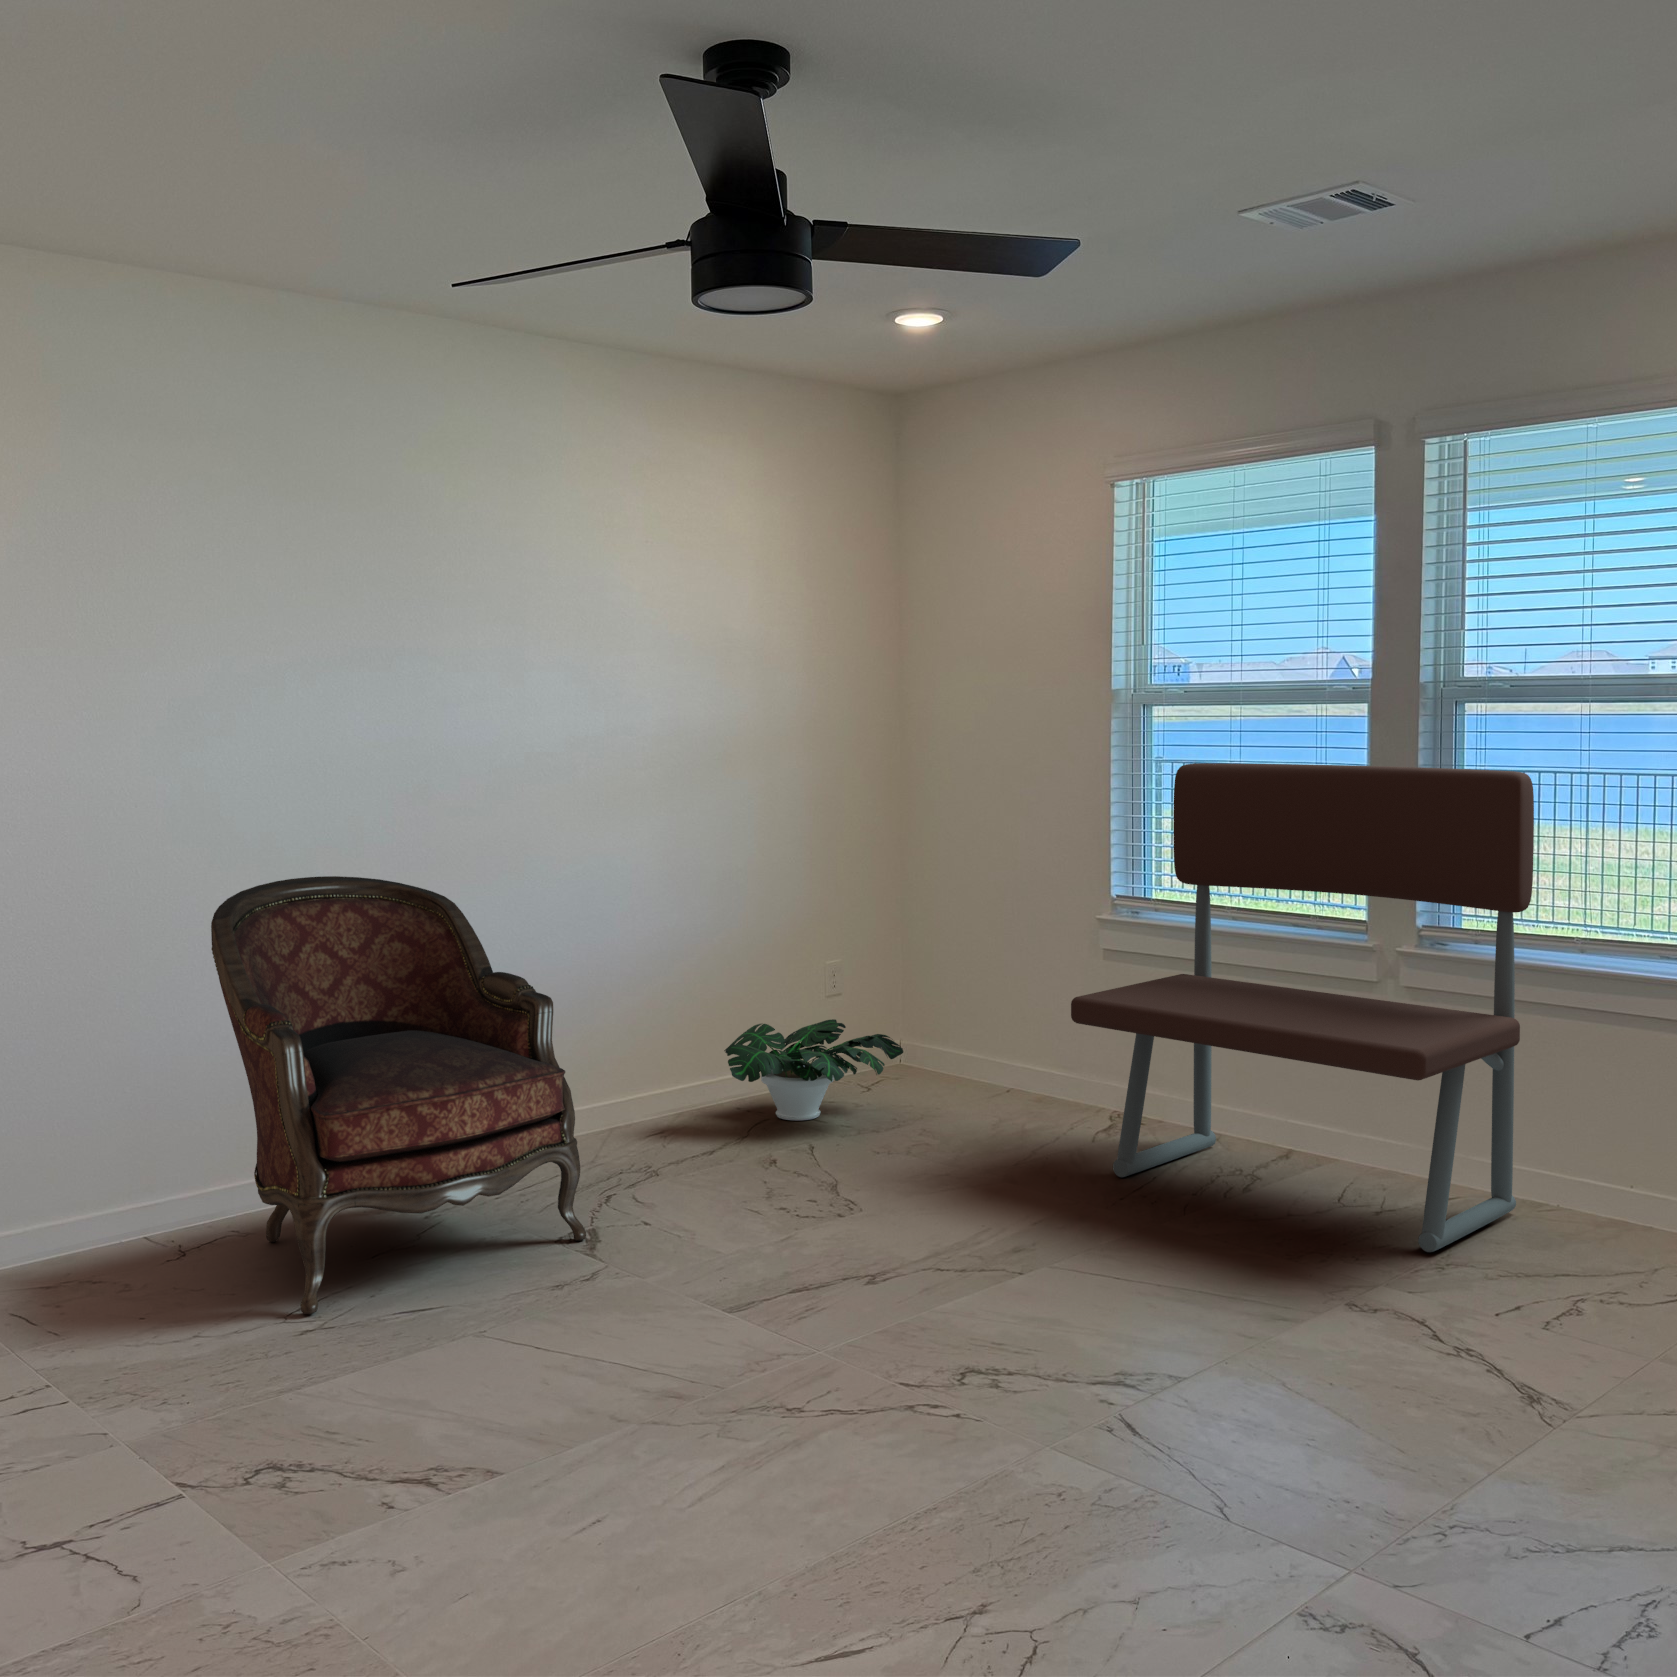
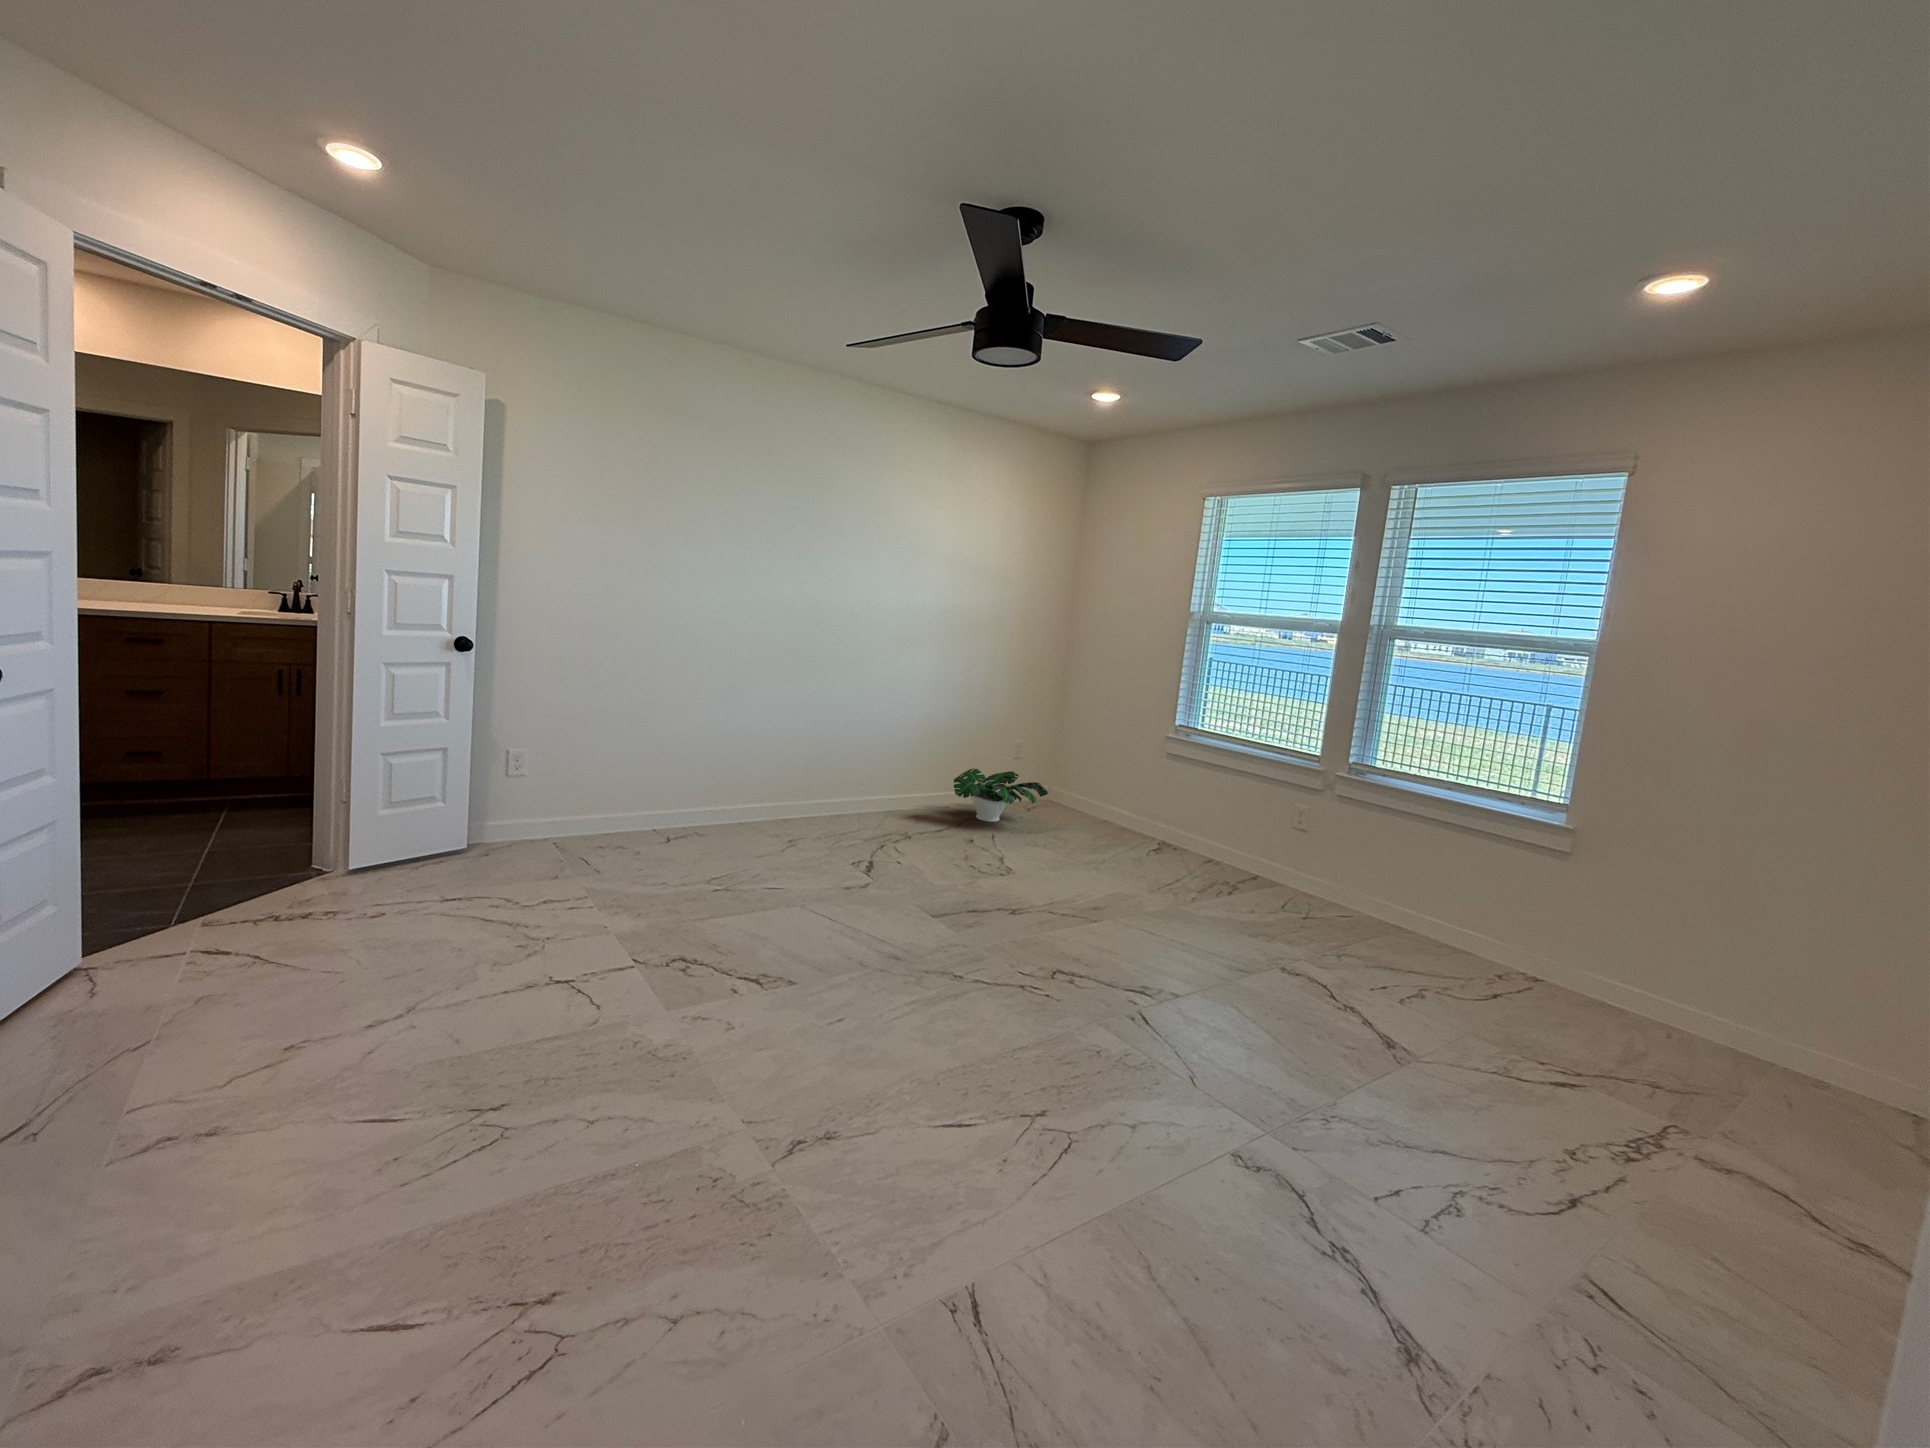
bench: present [1071,763,1534,1252] -> none [1141,658,1434,948]
armchair: present [211,876,586,1314] -> none [695,661,867,883]

